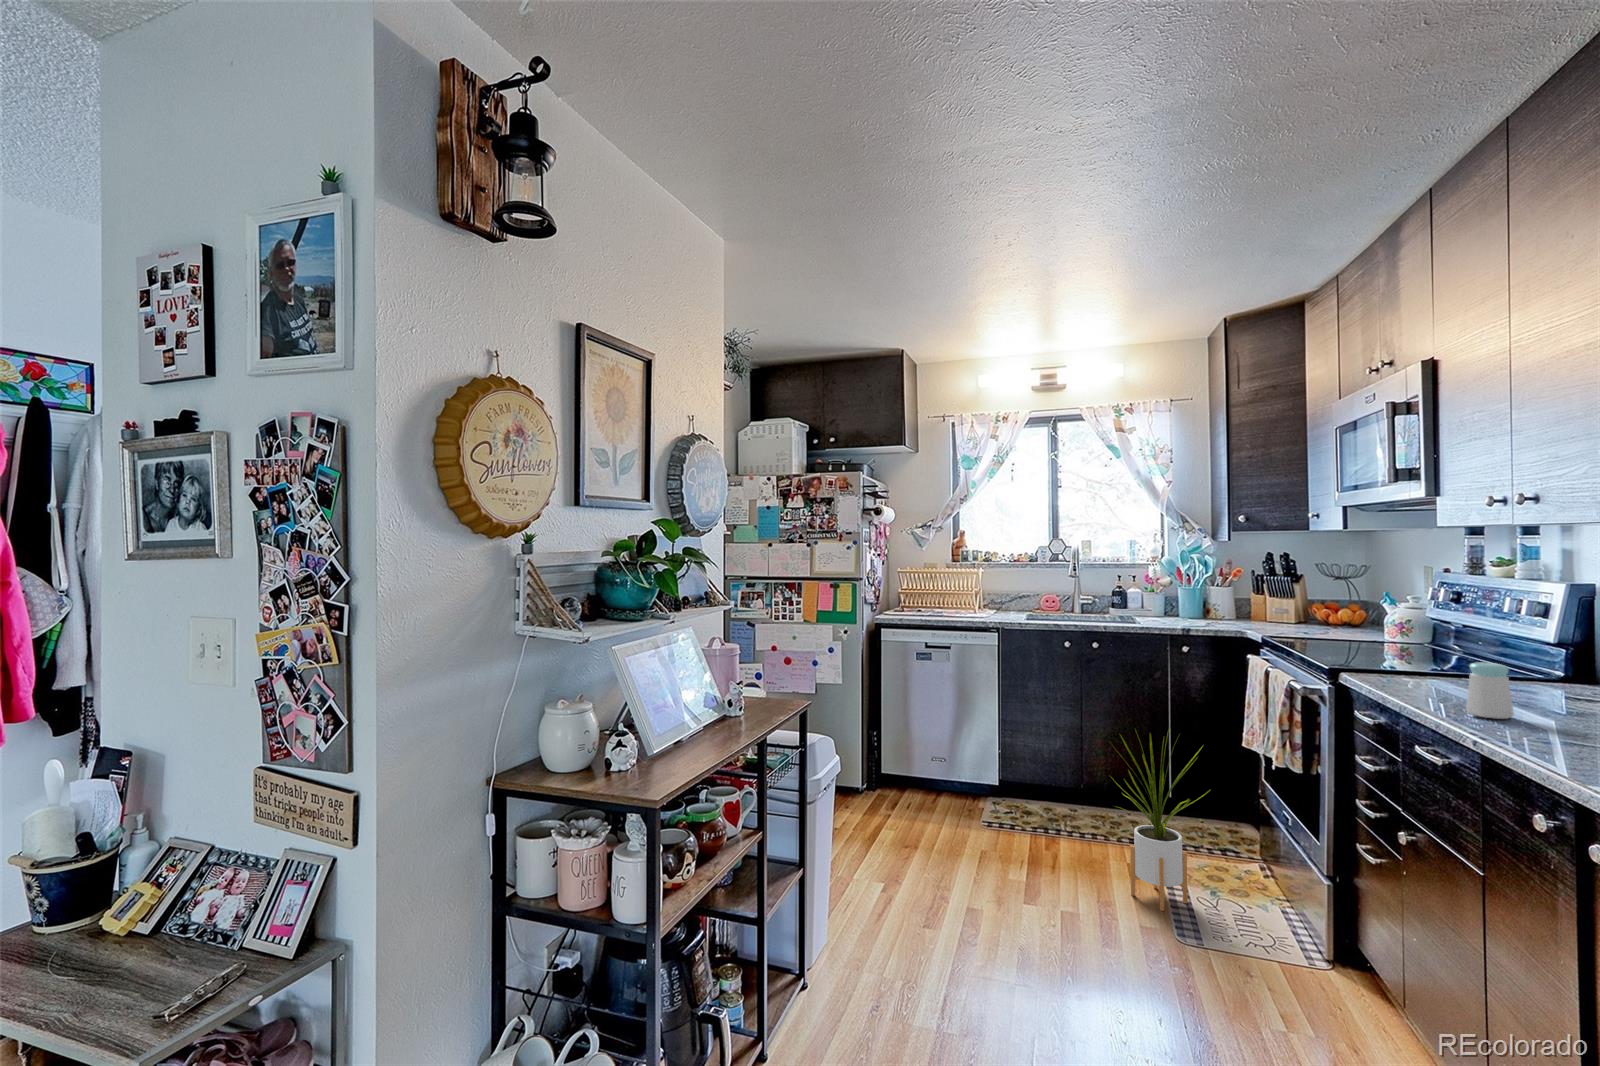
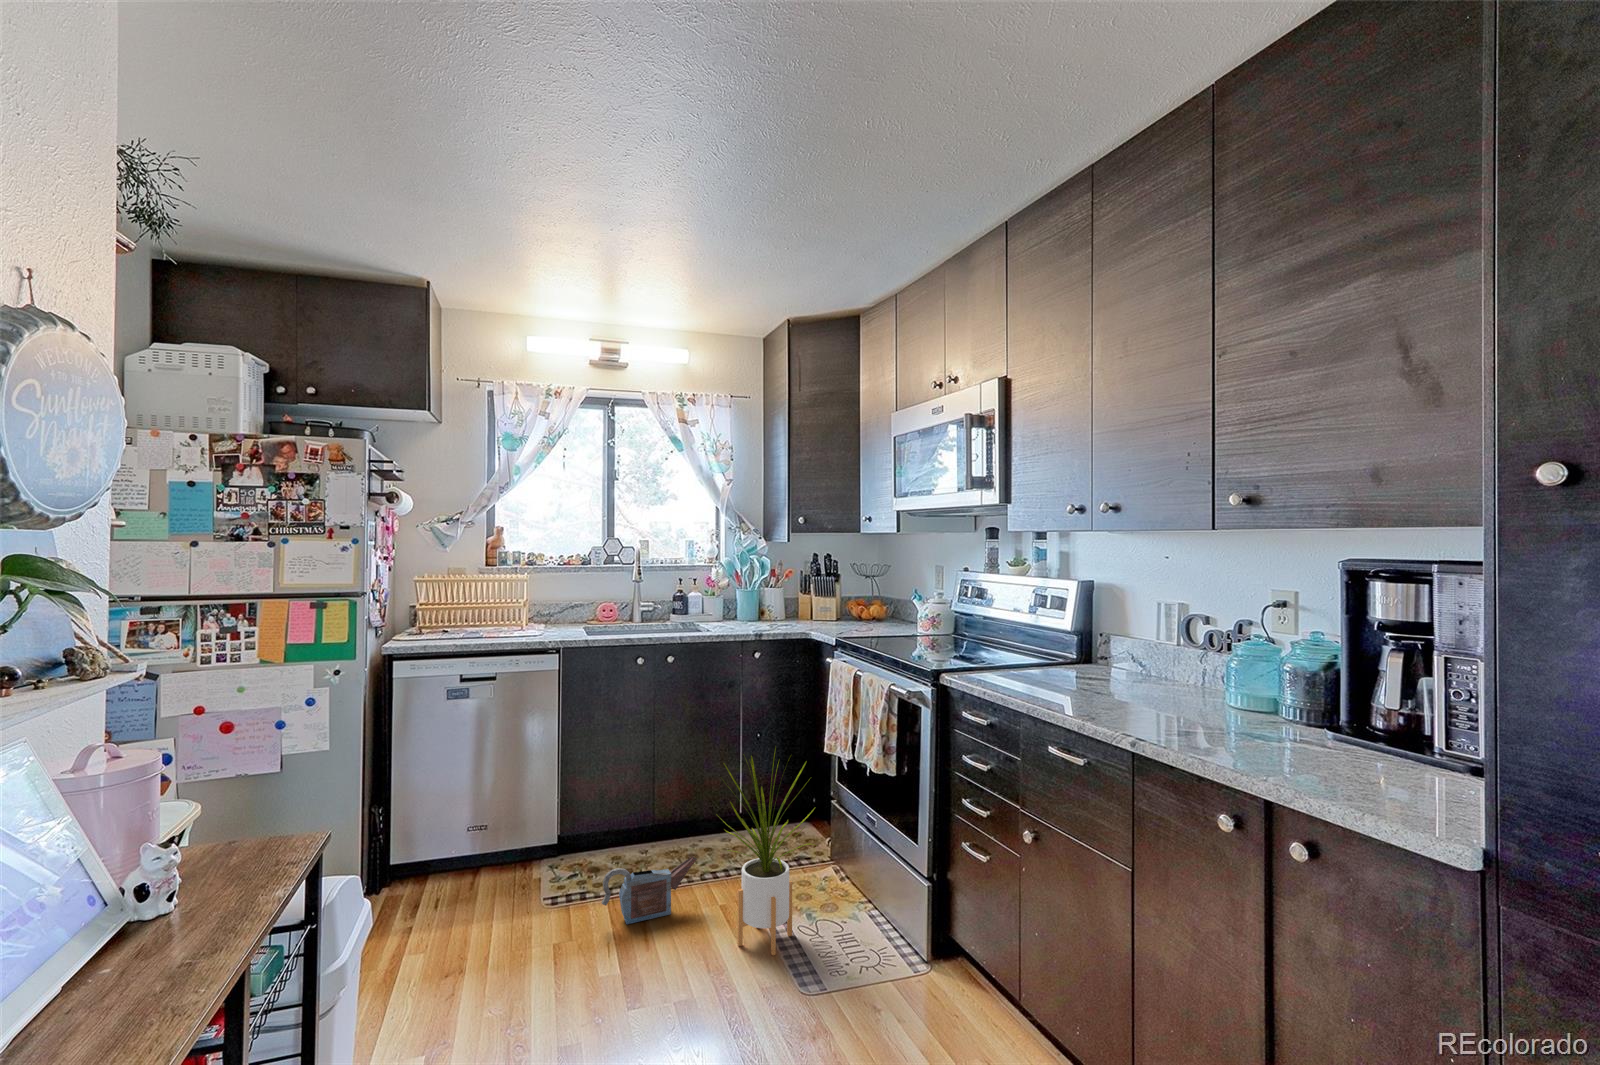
salt shaker: present [1466,662,1514,719] -> none [1092,662,1123,714]
watering can: none [1019,807,1104,858] -> present [602,857,697,924]

